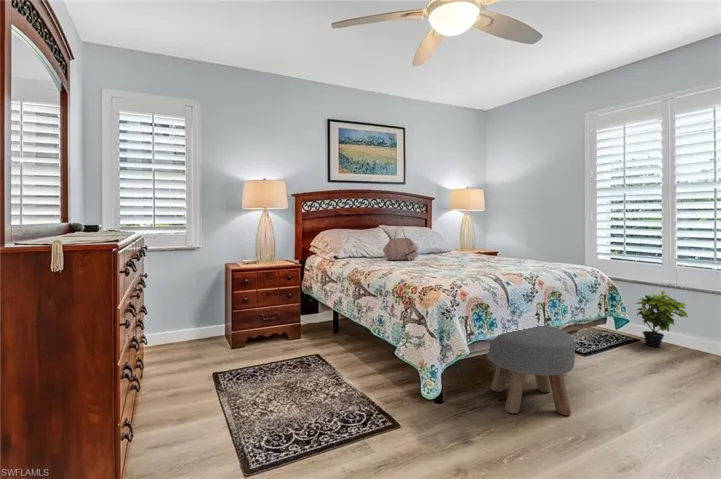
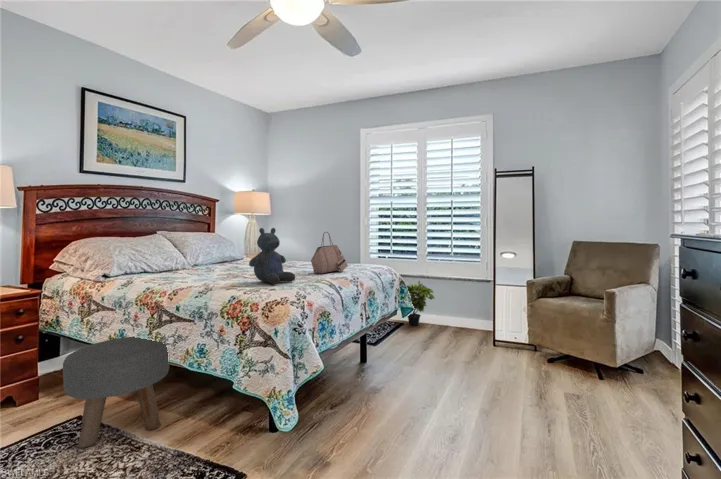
stuffed bear: none [424,223,466,274] -> present [249,228,295,284]
handbag: present [383,233,418,261] -> present [311,232,348,273]
ottoman: present [487,325,575,415] -> present [63,337,169,448]

